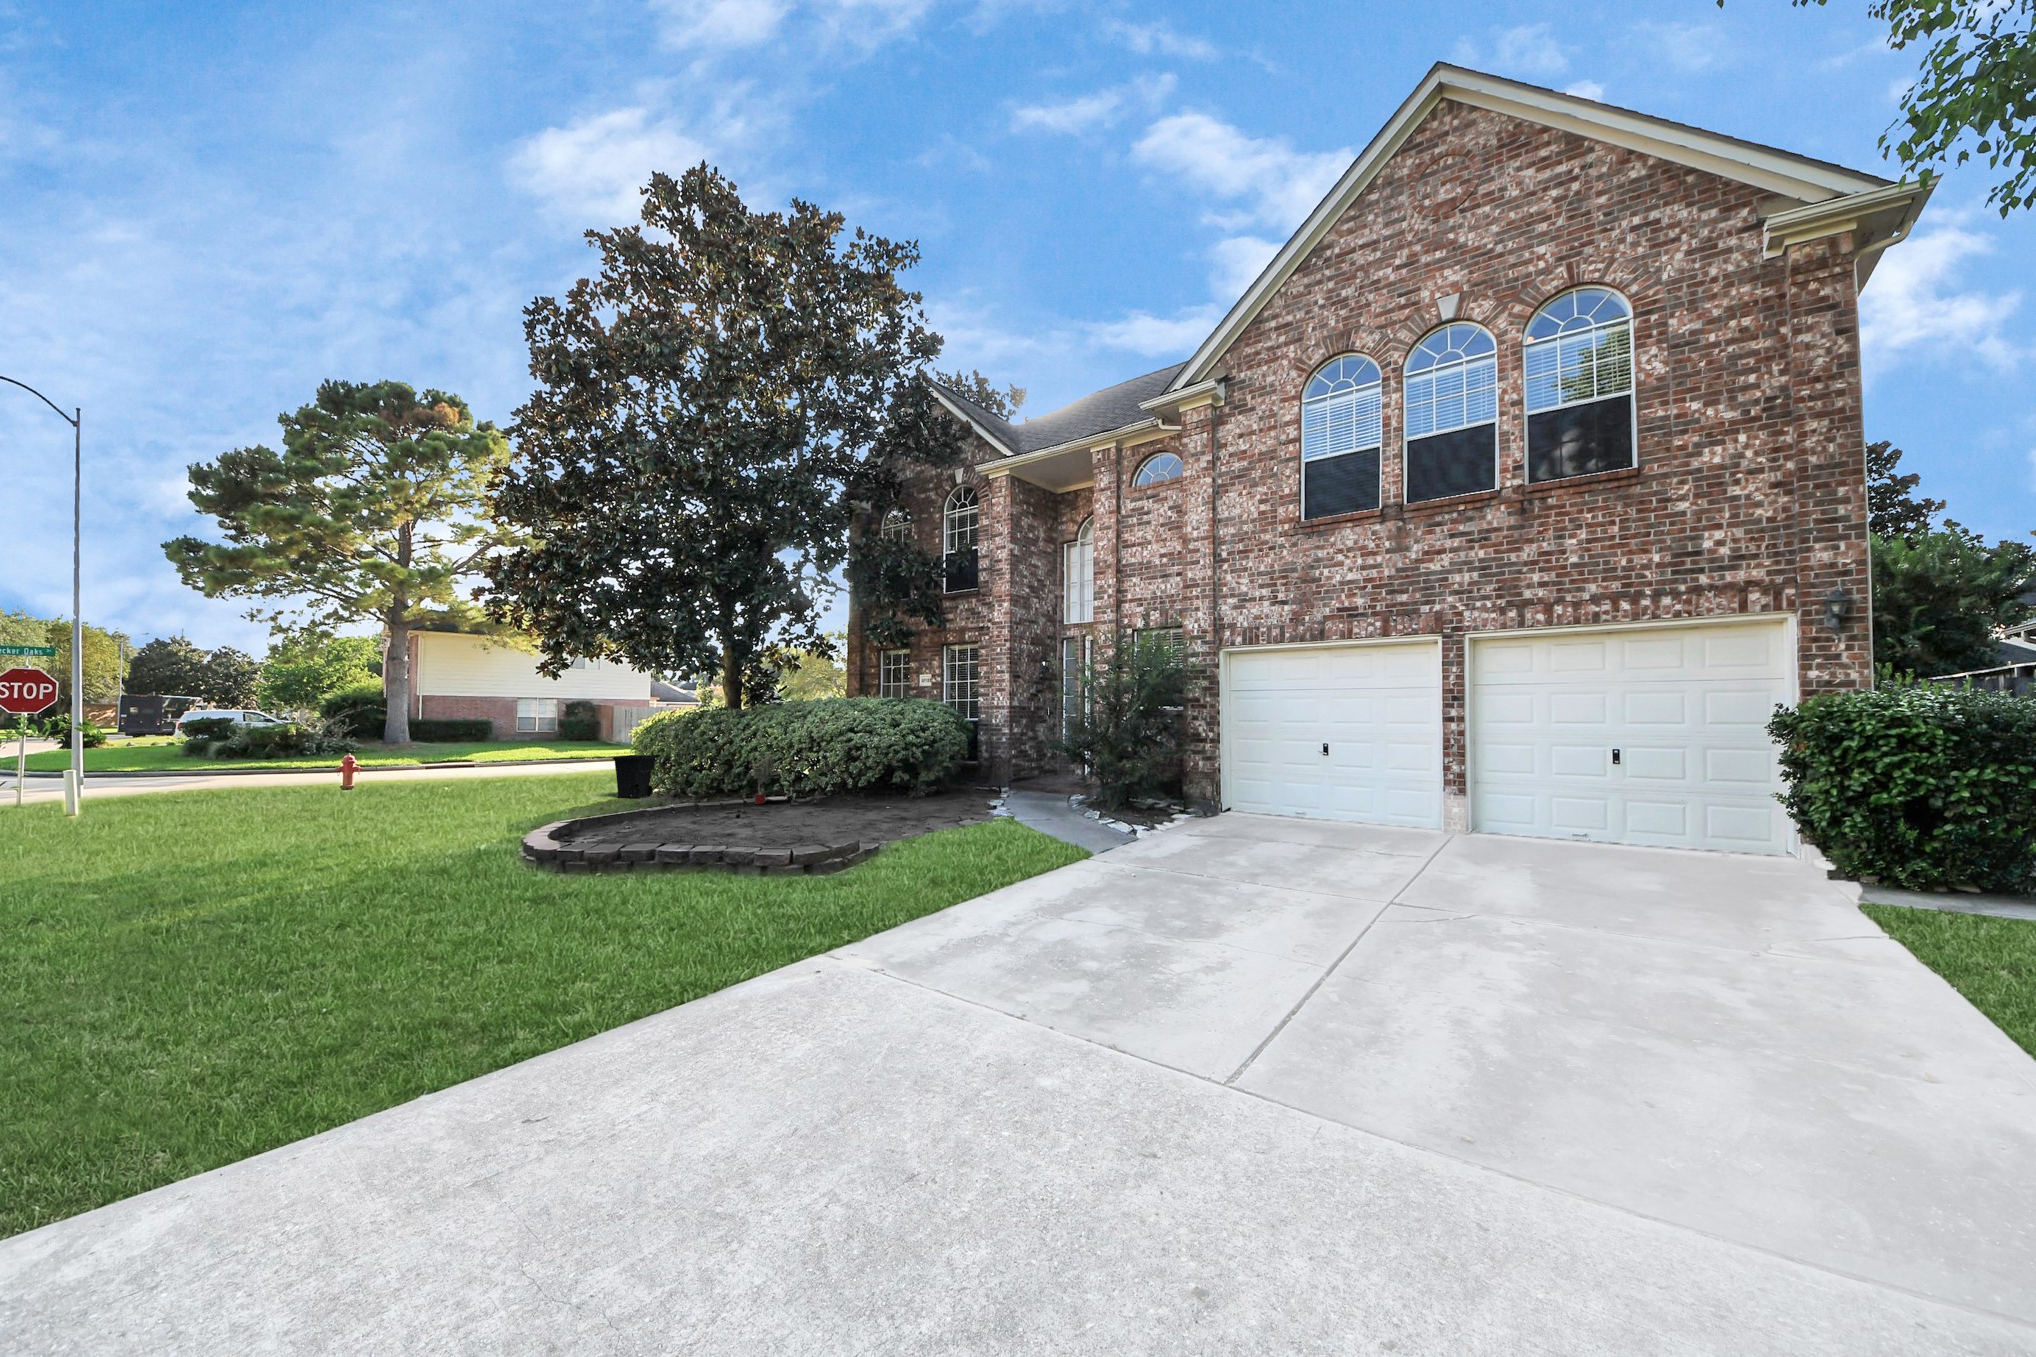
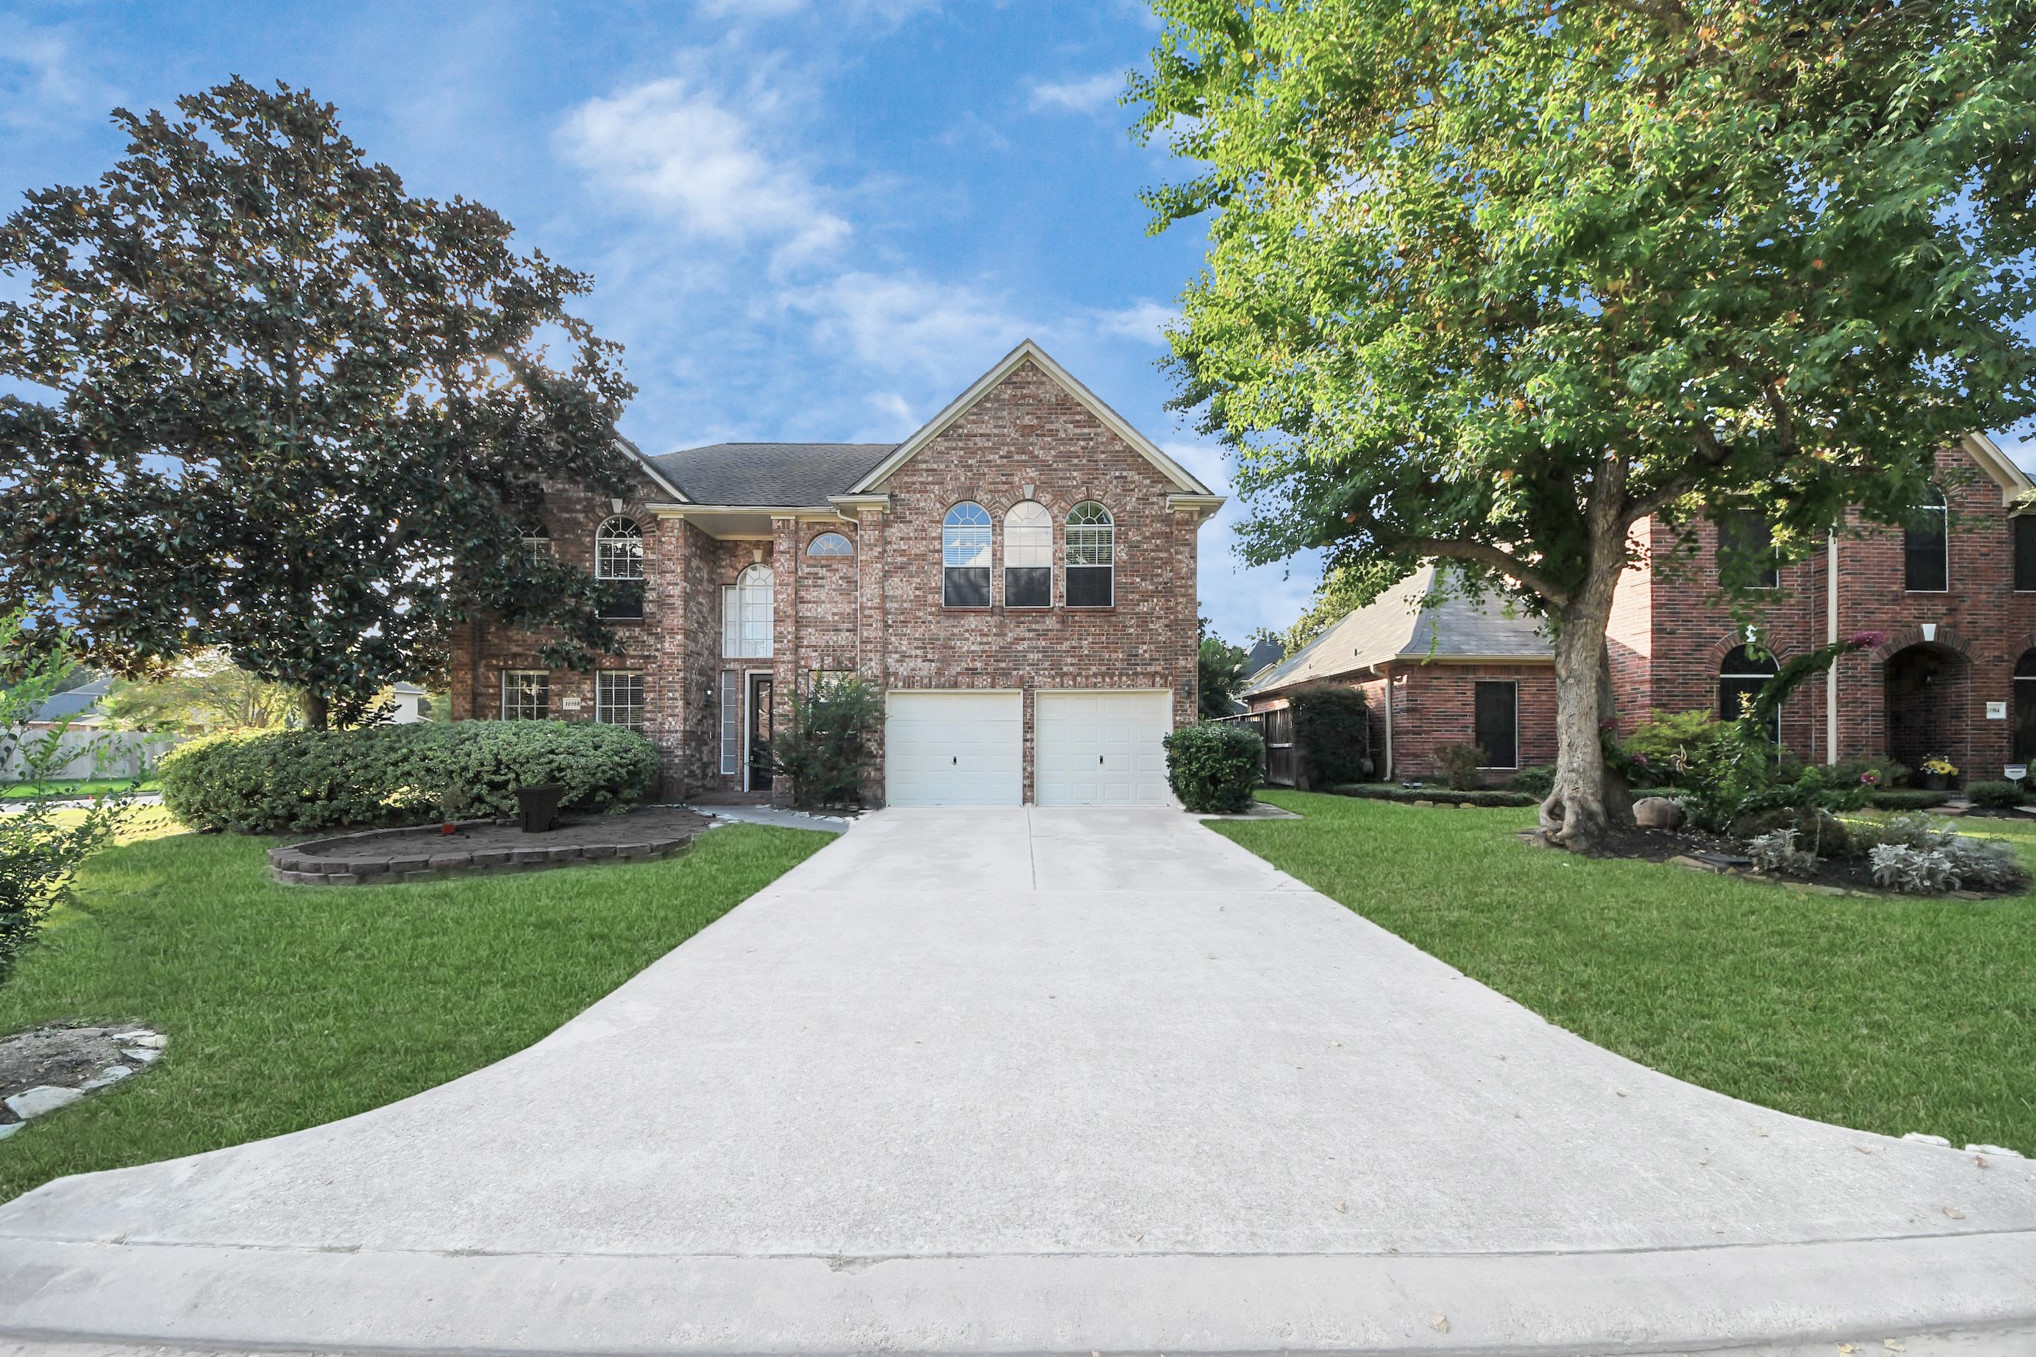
trash can: present [613,755,661,799] -> present [515,784,567,833]

